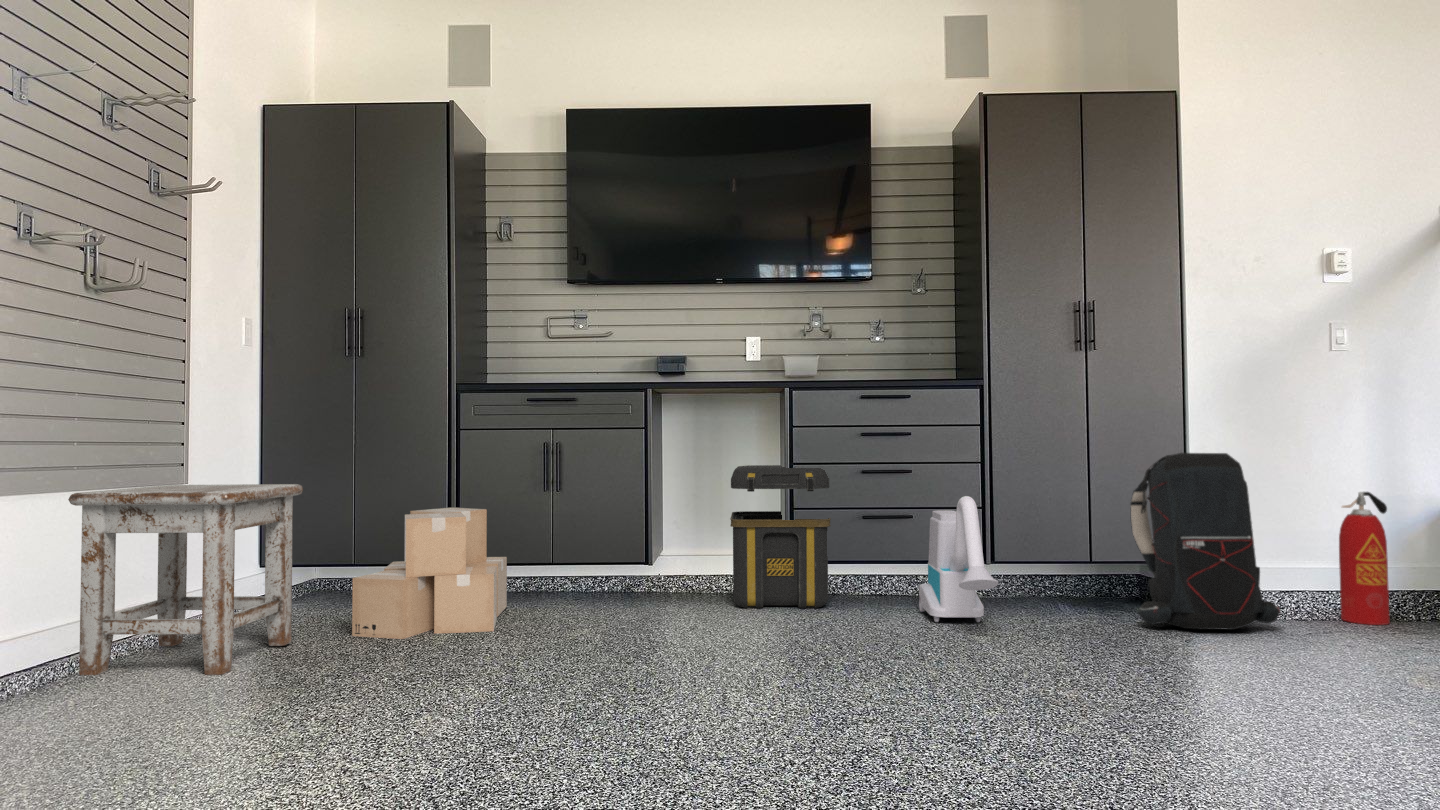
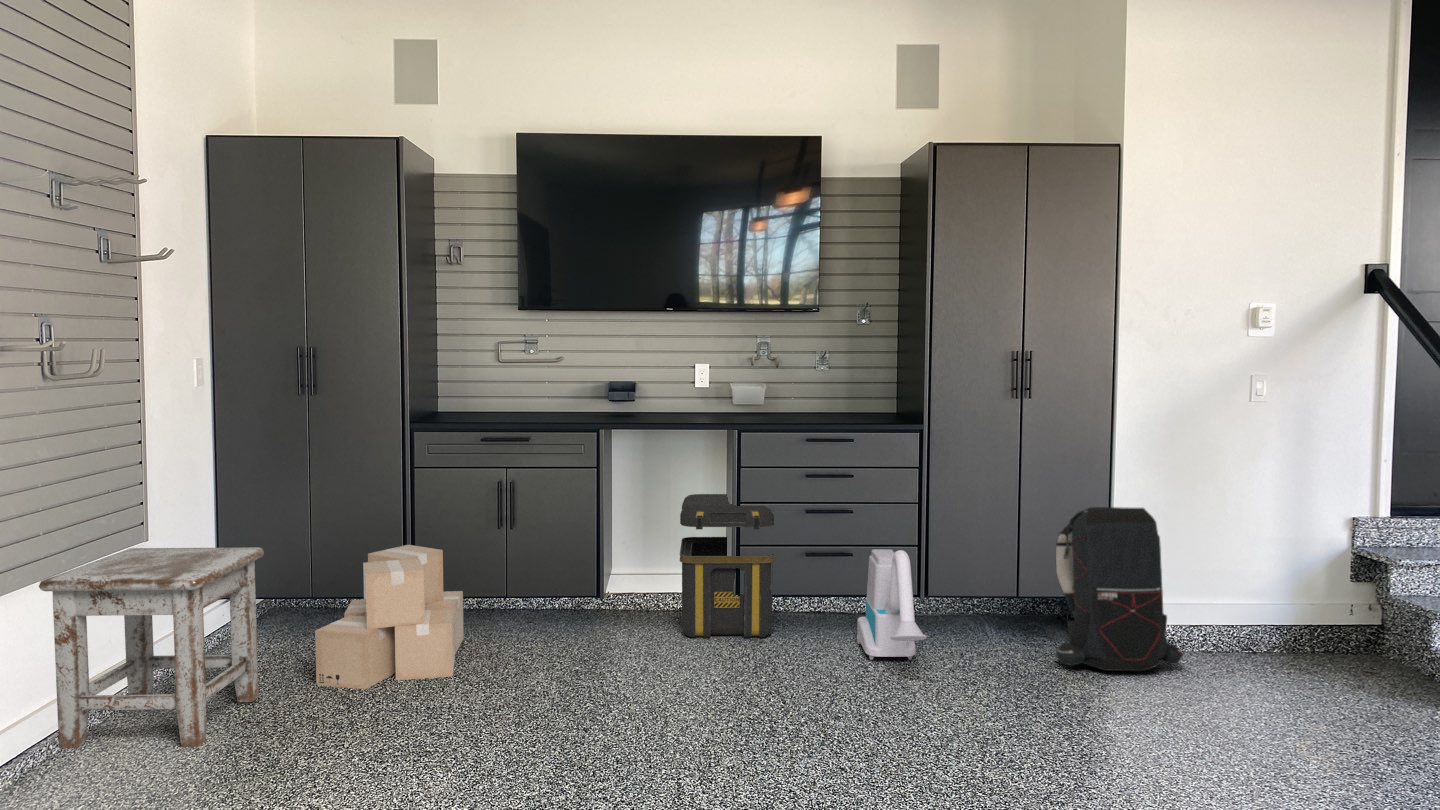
fire extinguisher: present [1339,492,1390,625] -> none [1240,538,1288,661]

